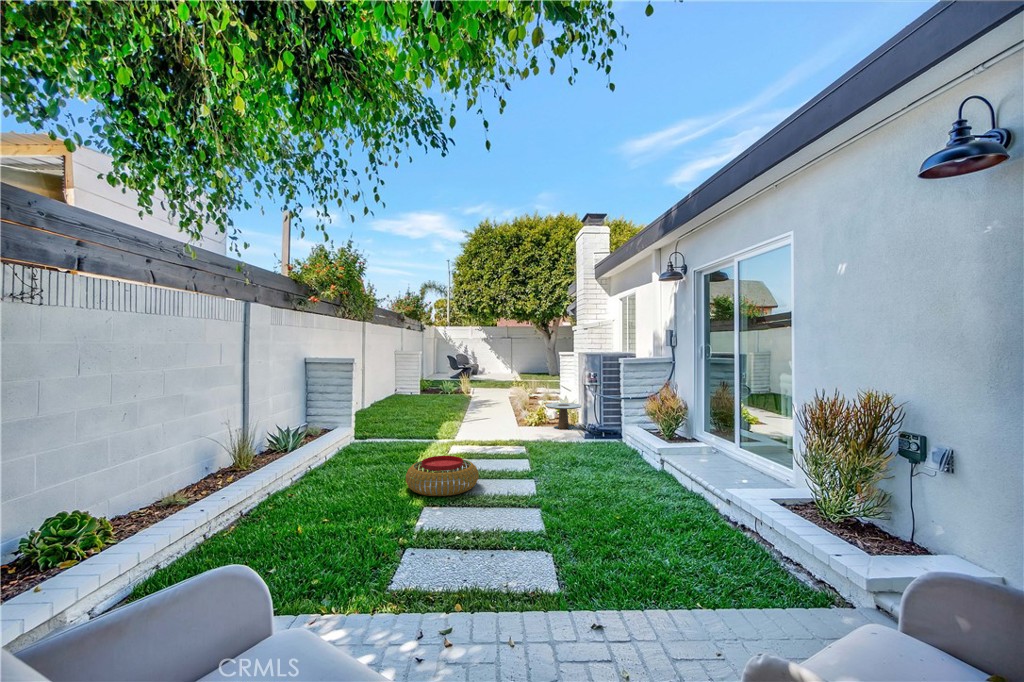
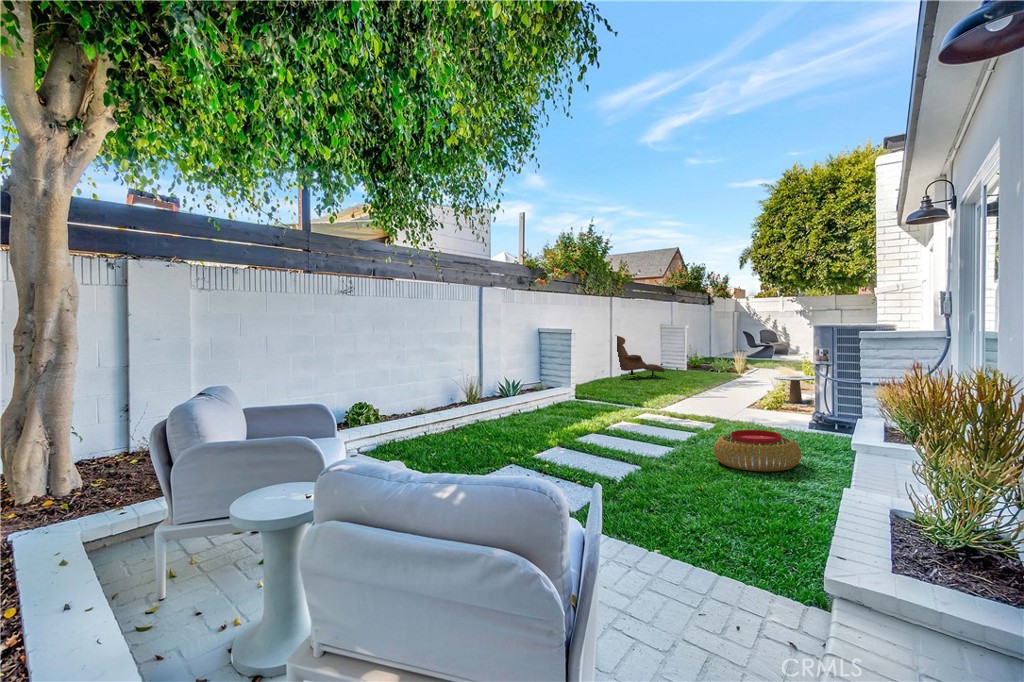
lounge chair: none [361,362,414,409] -> present [617,336,665,381]
pouf: present [406,456,479,496] -> present [714,430,801,472]

